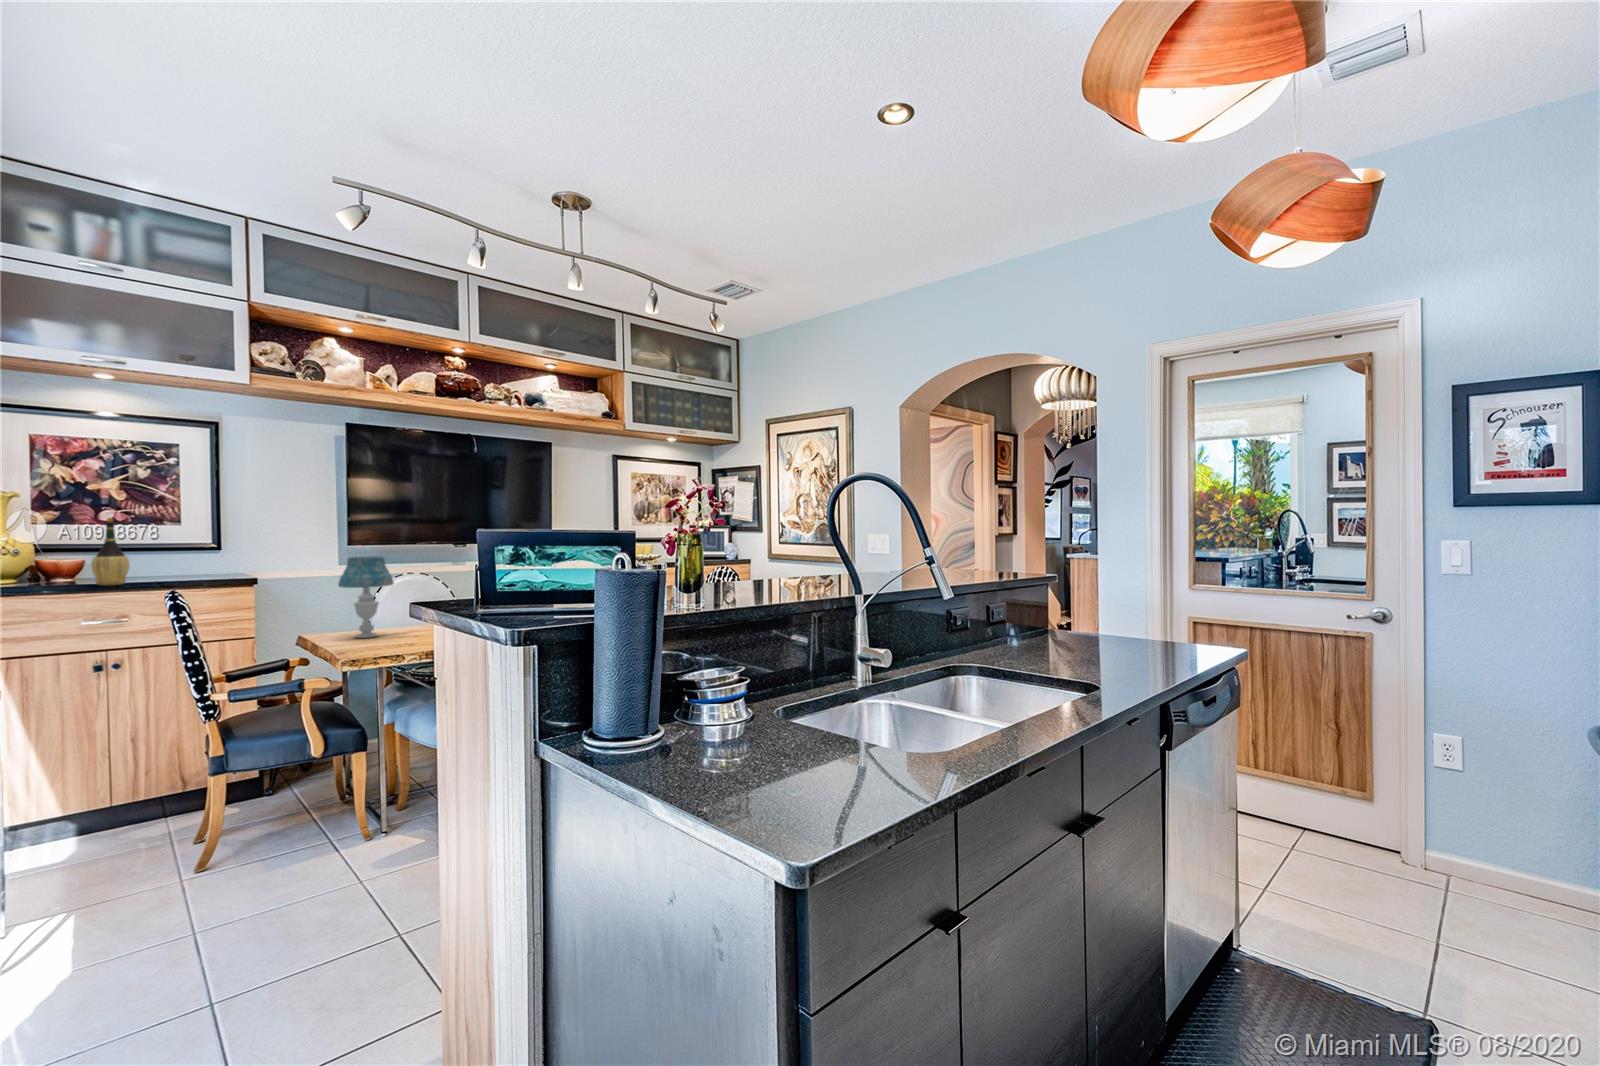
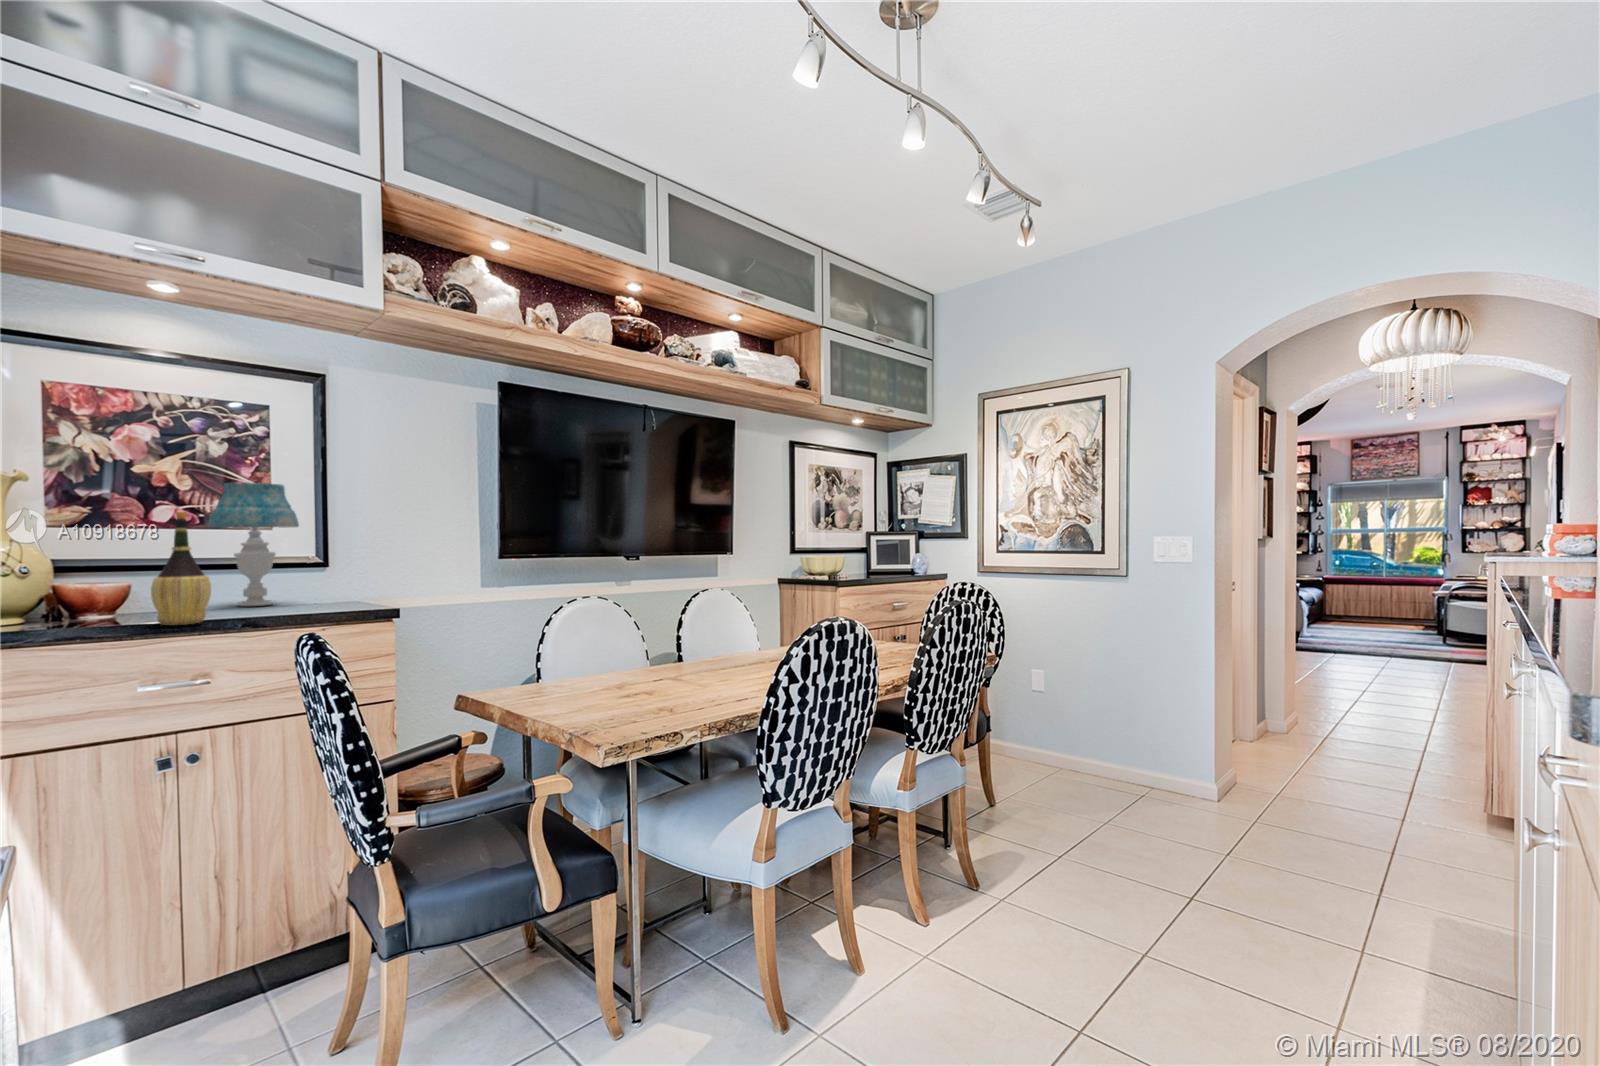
table lamp: present [338,556,393,638] -> present [208,483,299,606]

